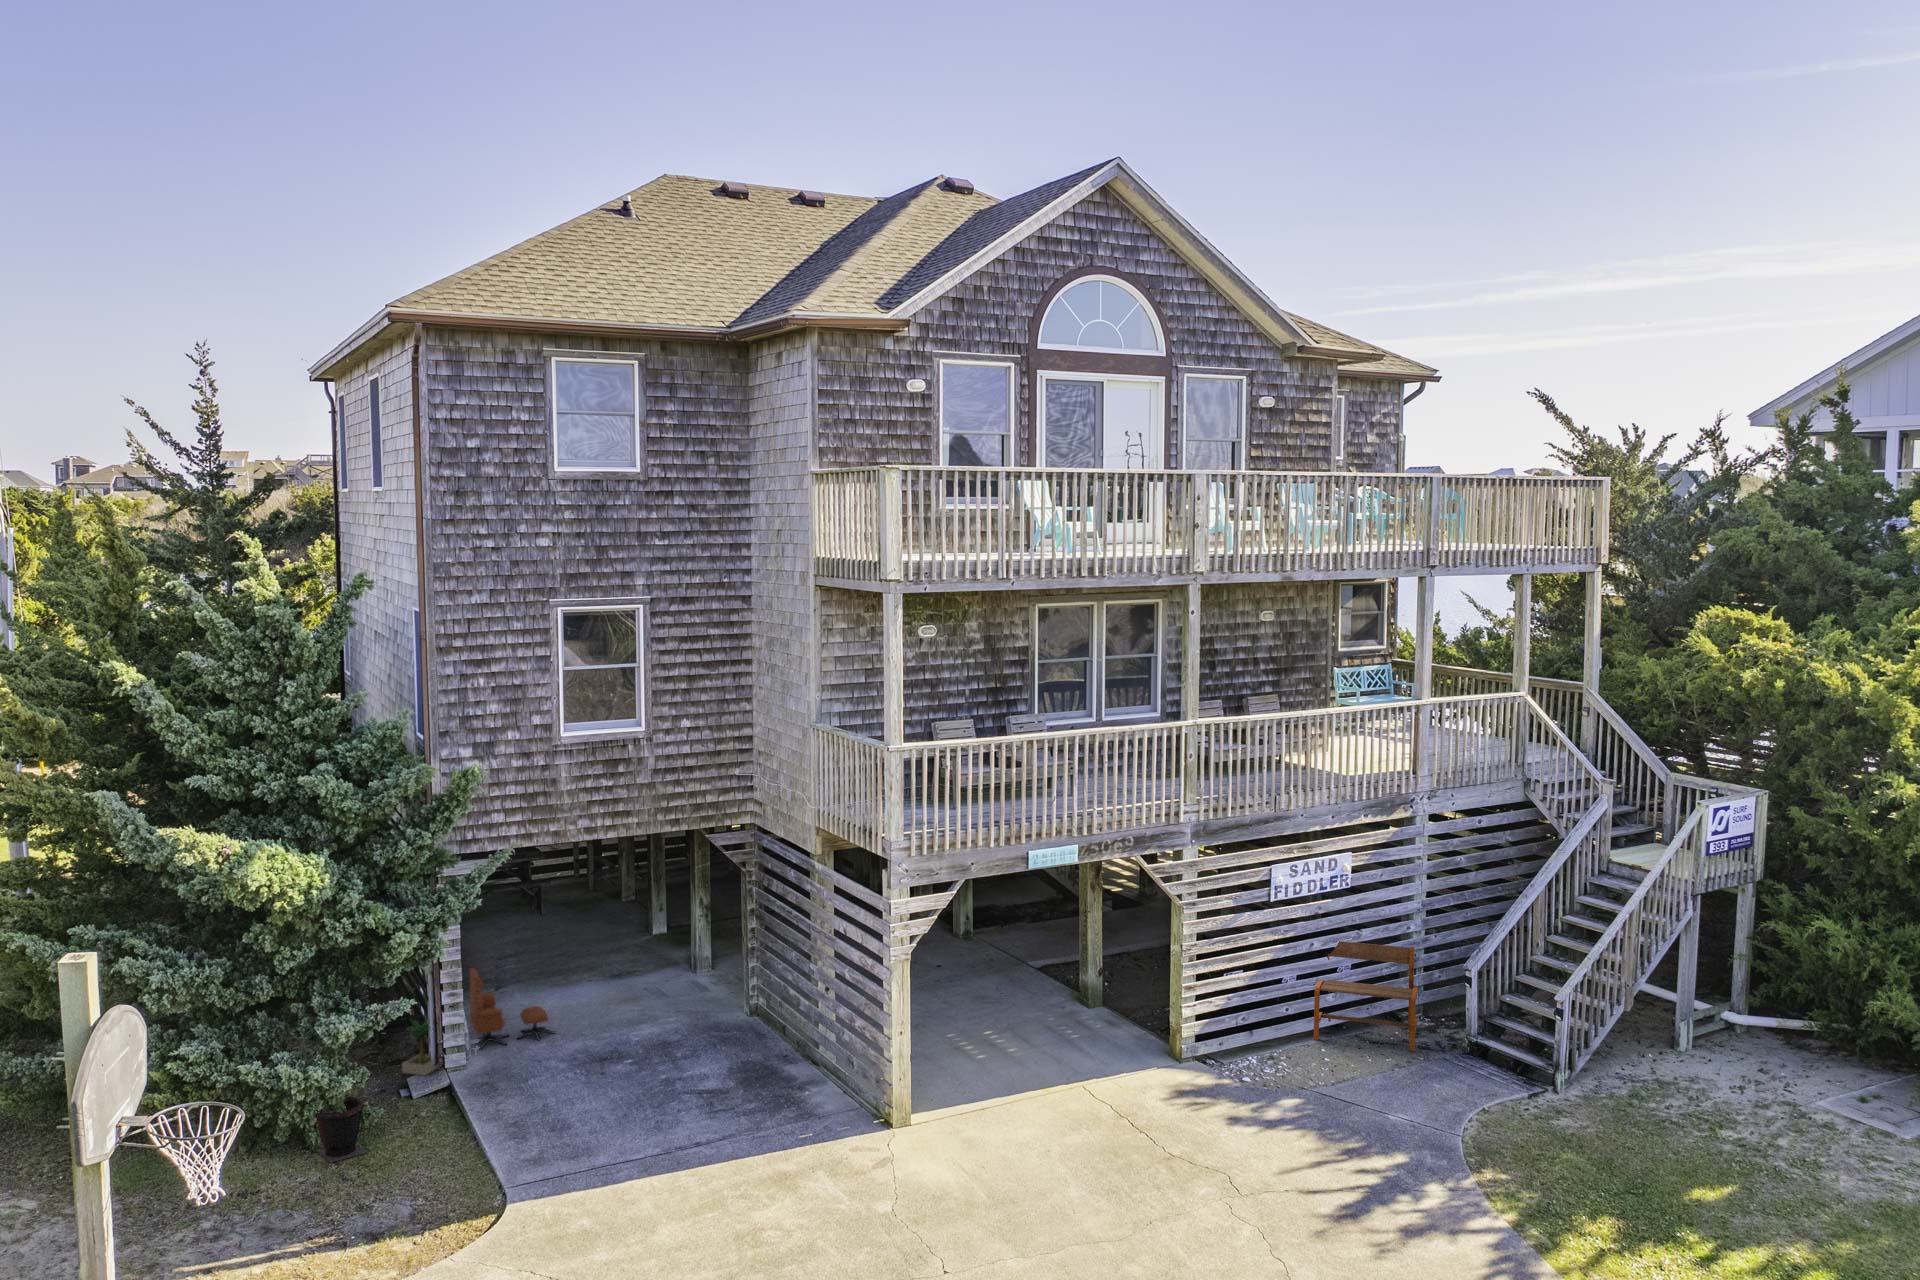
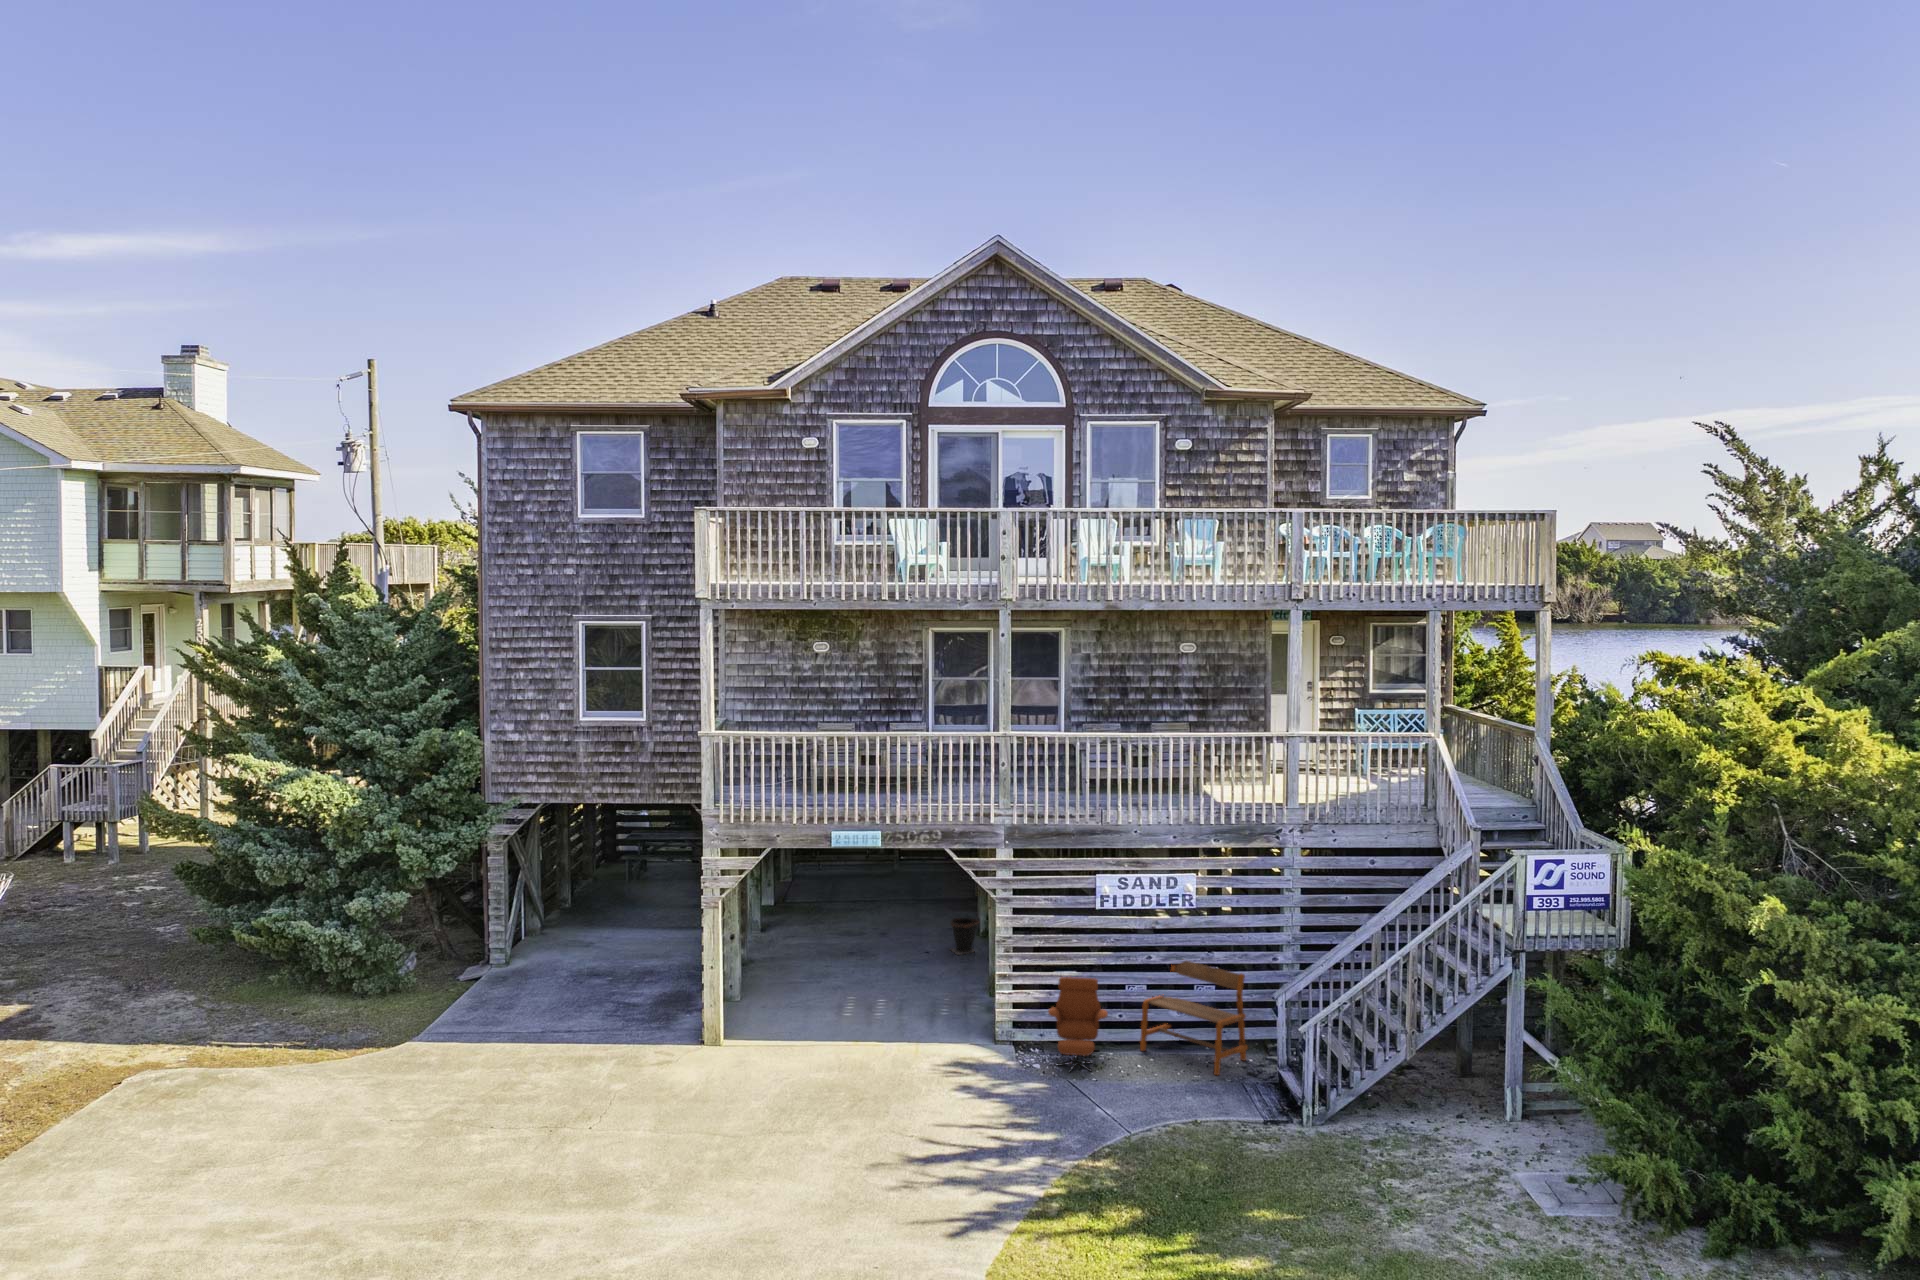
lounge chair: present [470,968,554,1049] -> present [1048,977,1108,1072]
potted plant: present [402,1019,434,1076] -> none [452,923,484,966]
bucket: present [315,1097,368,1163] -> present [950,918,979,955]

